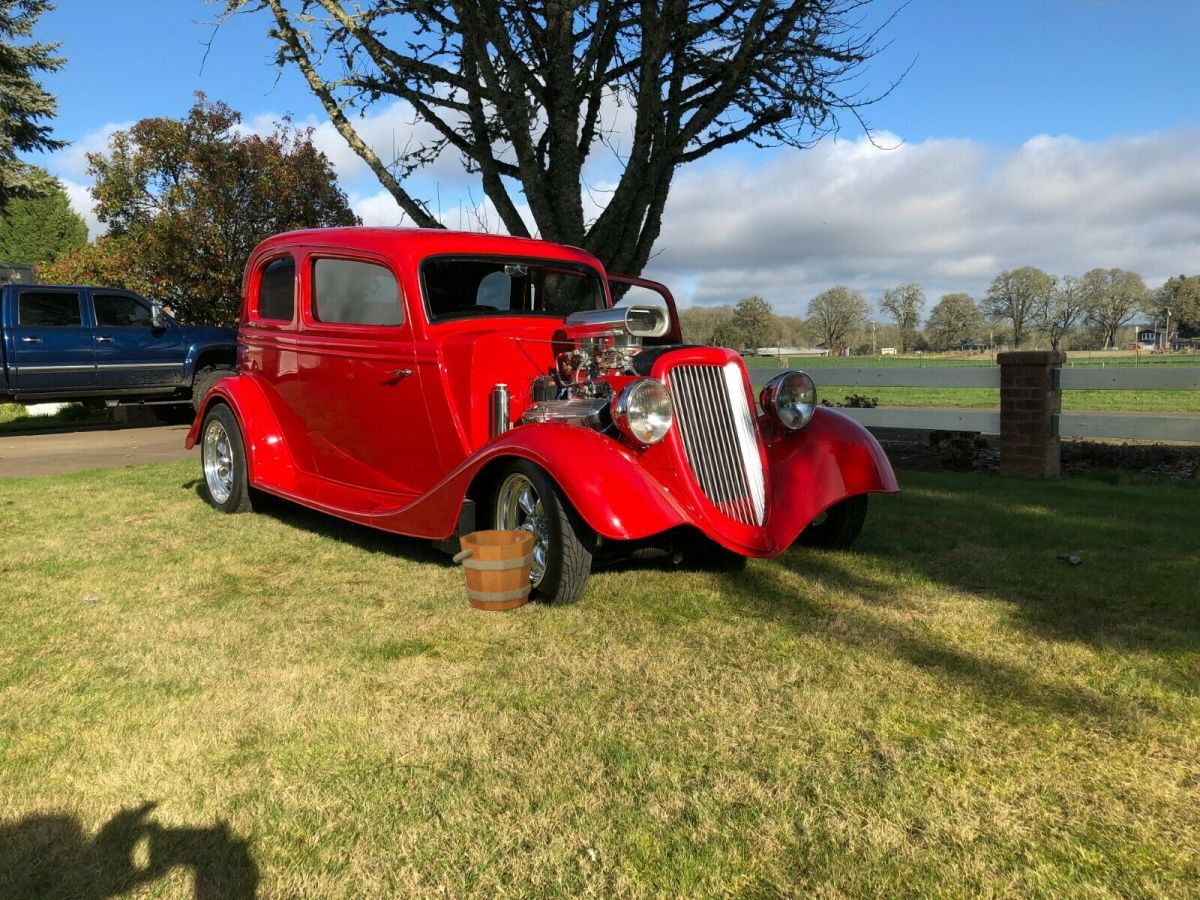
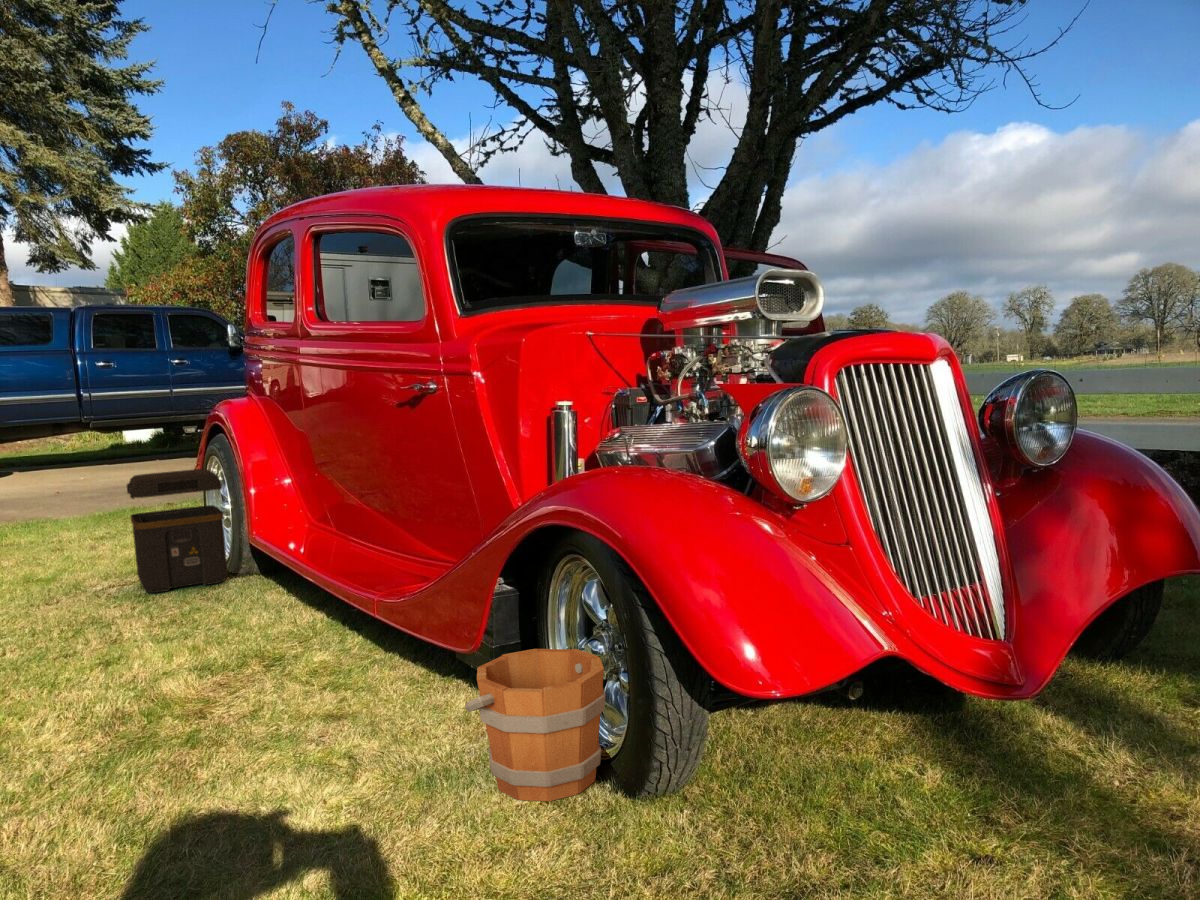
toolbox: none [146,427,227,519] -> present [127,469,228,593]

